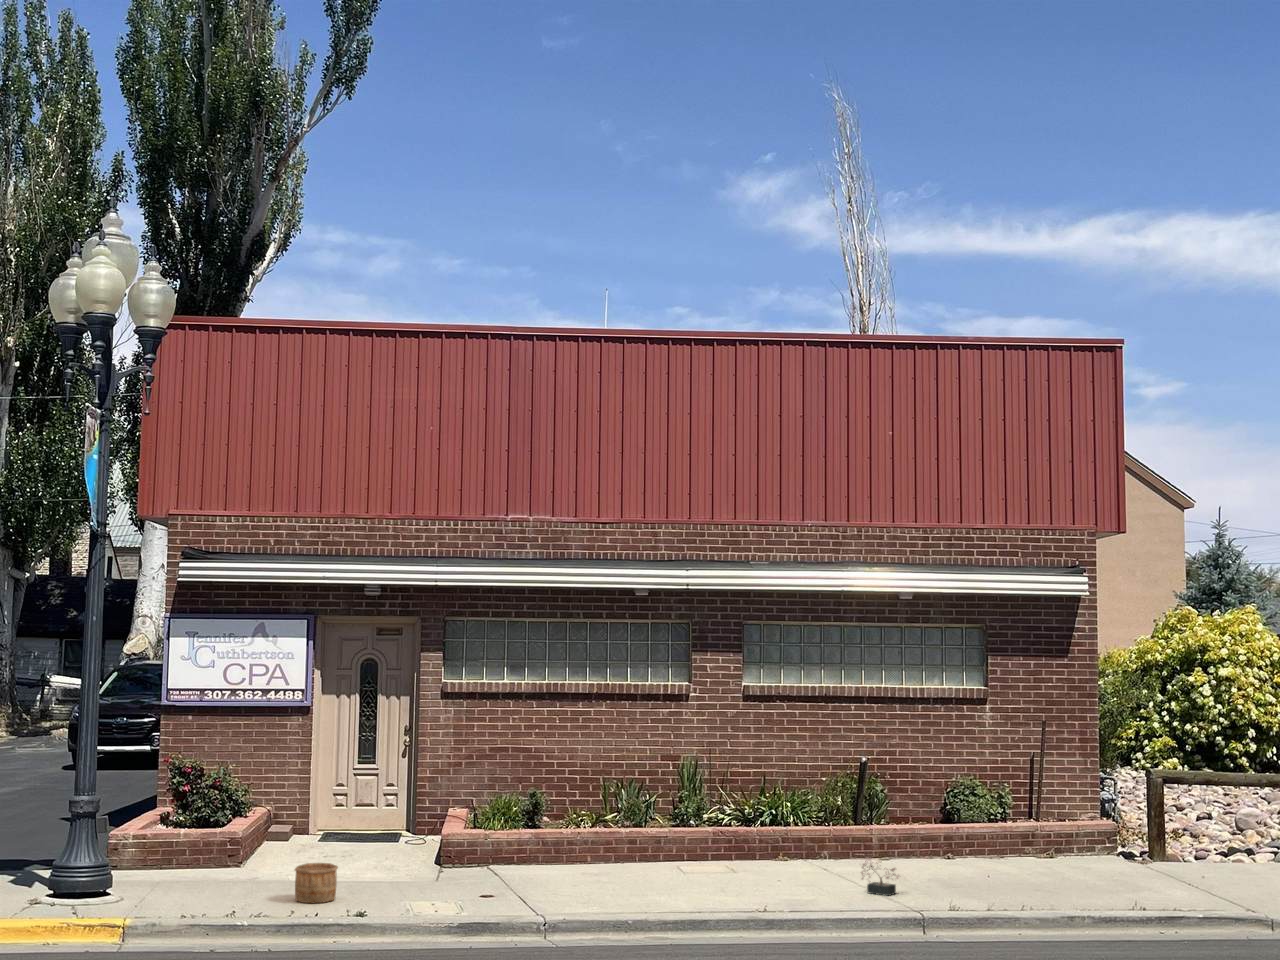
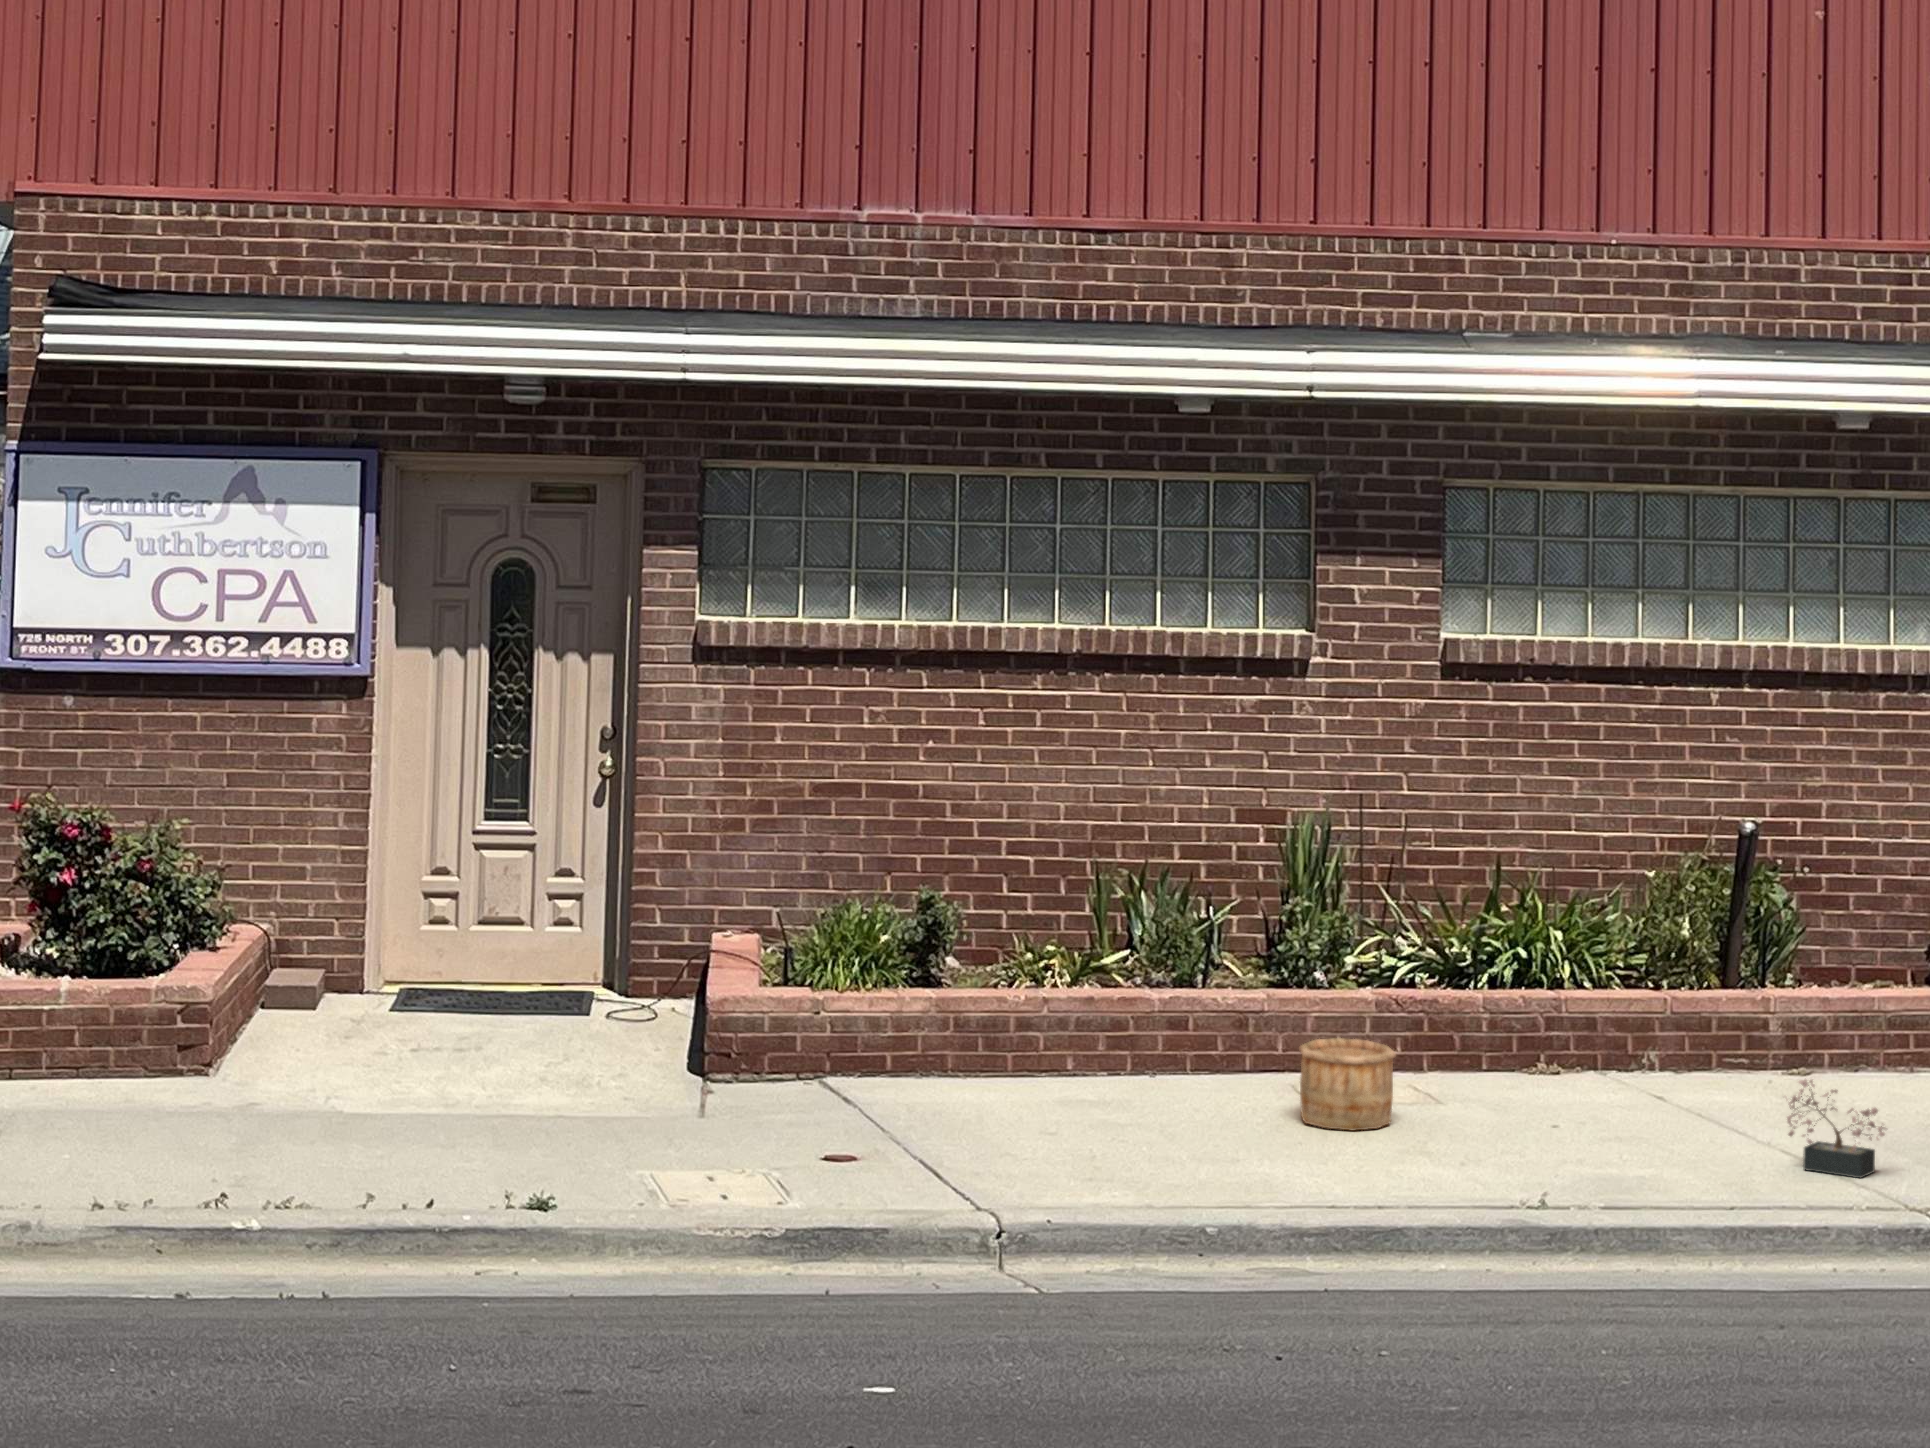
wooden bucket: present [295,863,338,903] -> present [1299,1038,1396,1130]

